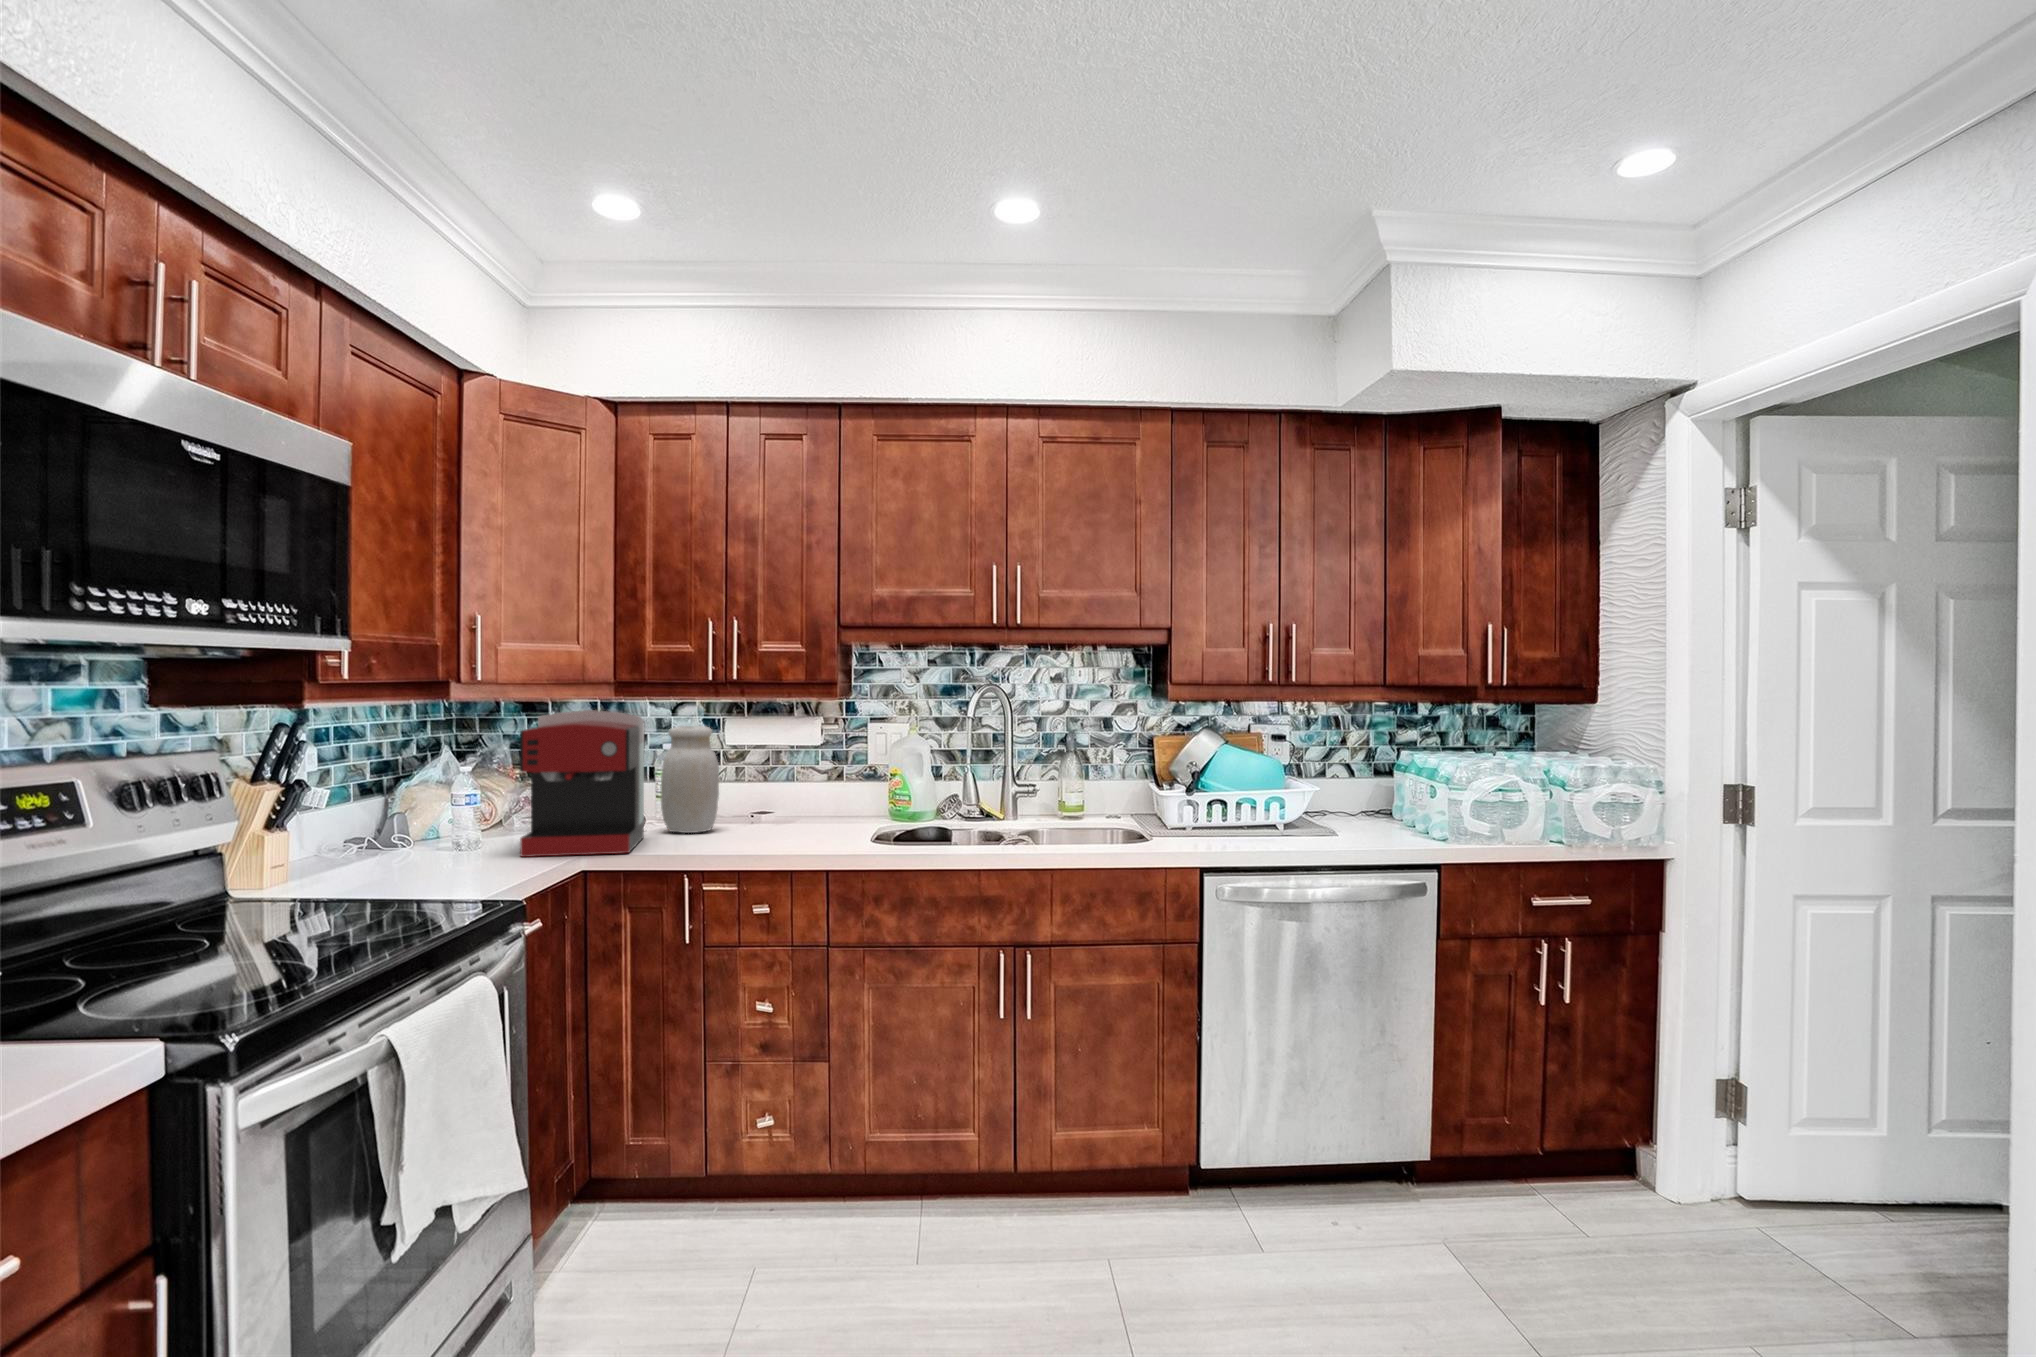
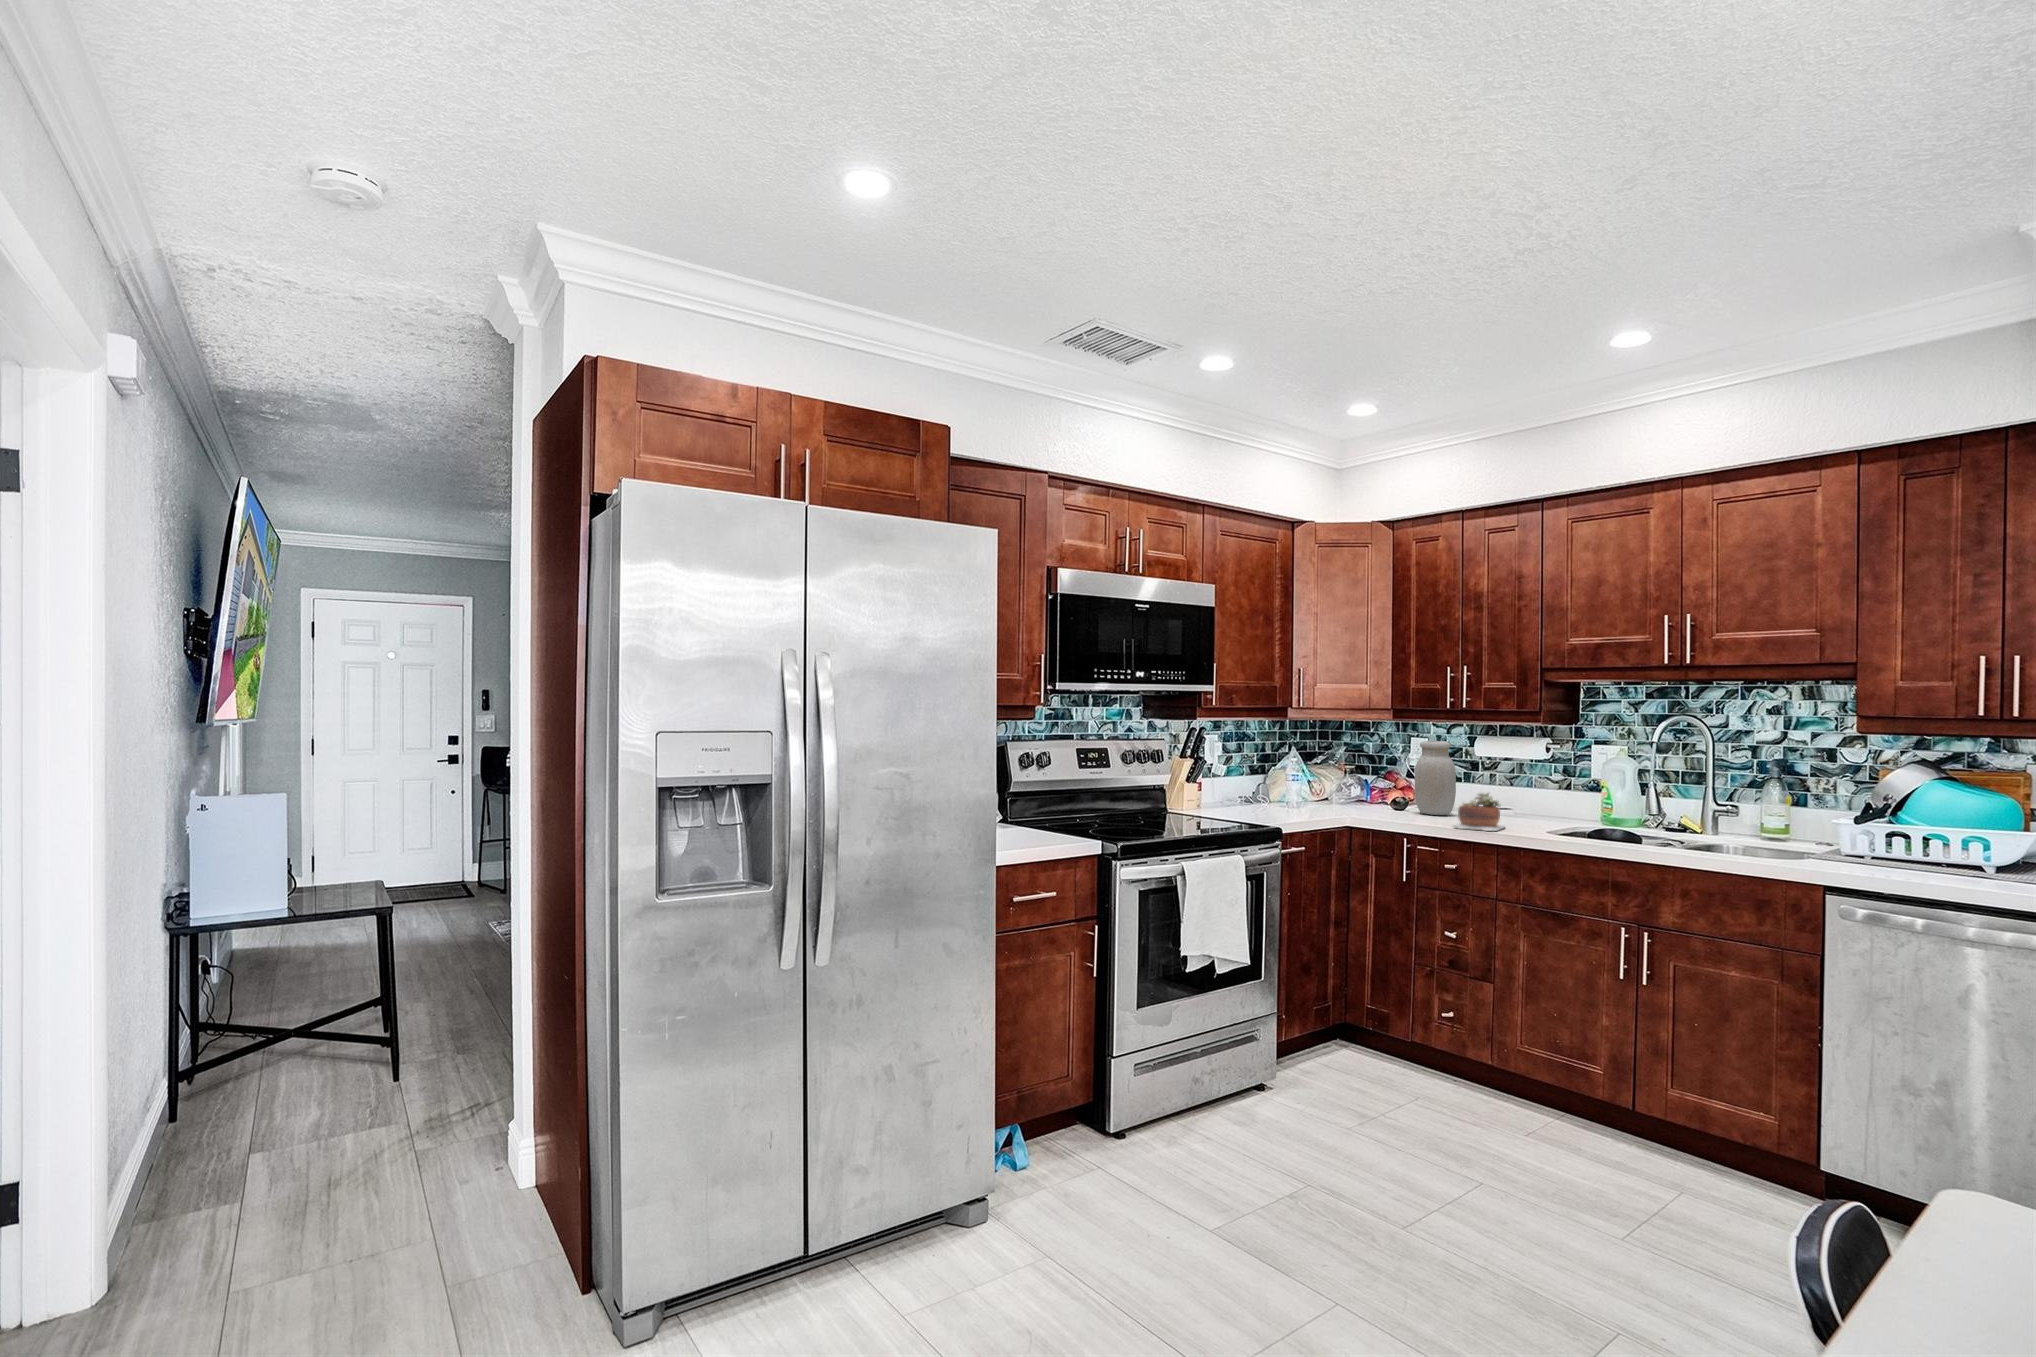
coffee maker: present [520,710,644,857] -> none [1312,727,1399,818]
succulent plant: none [763,796,824,853] -> present [1452,793,1505,831]

